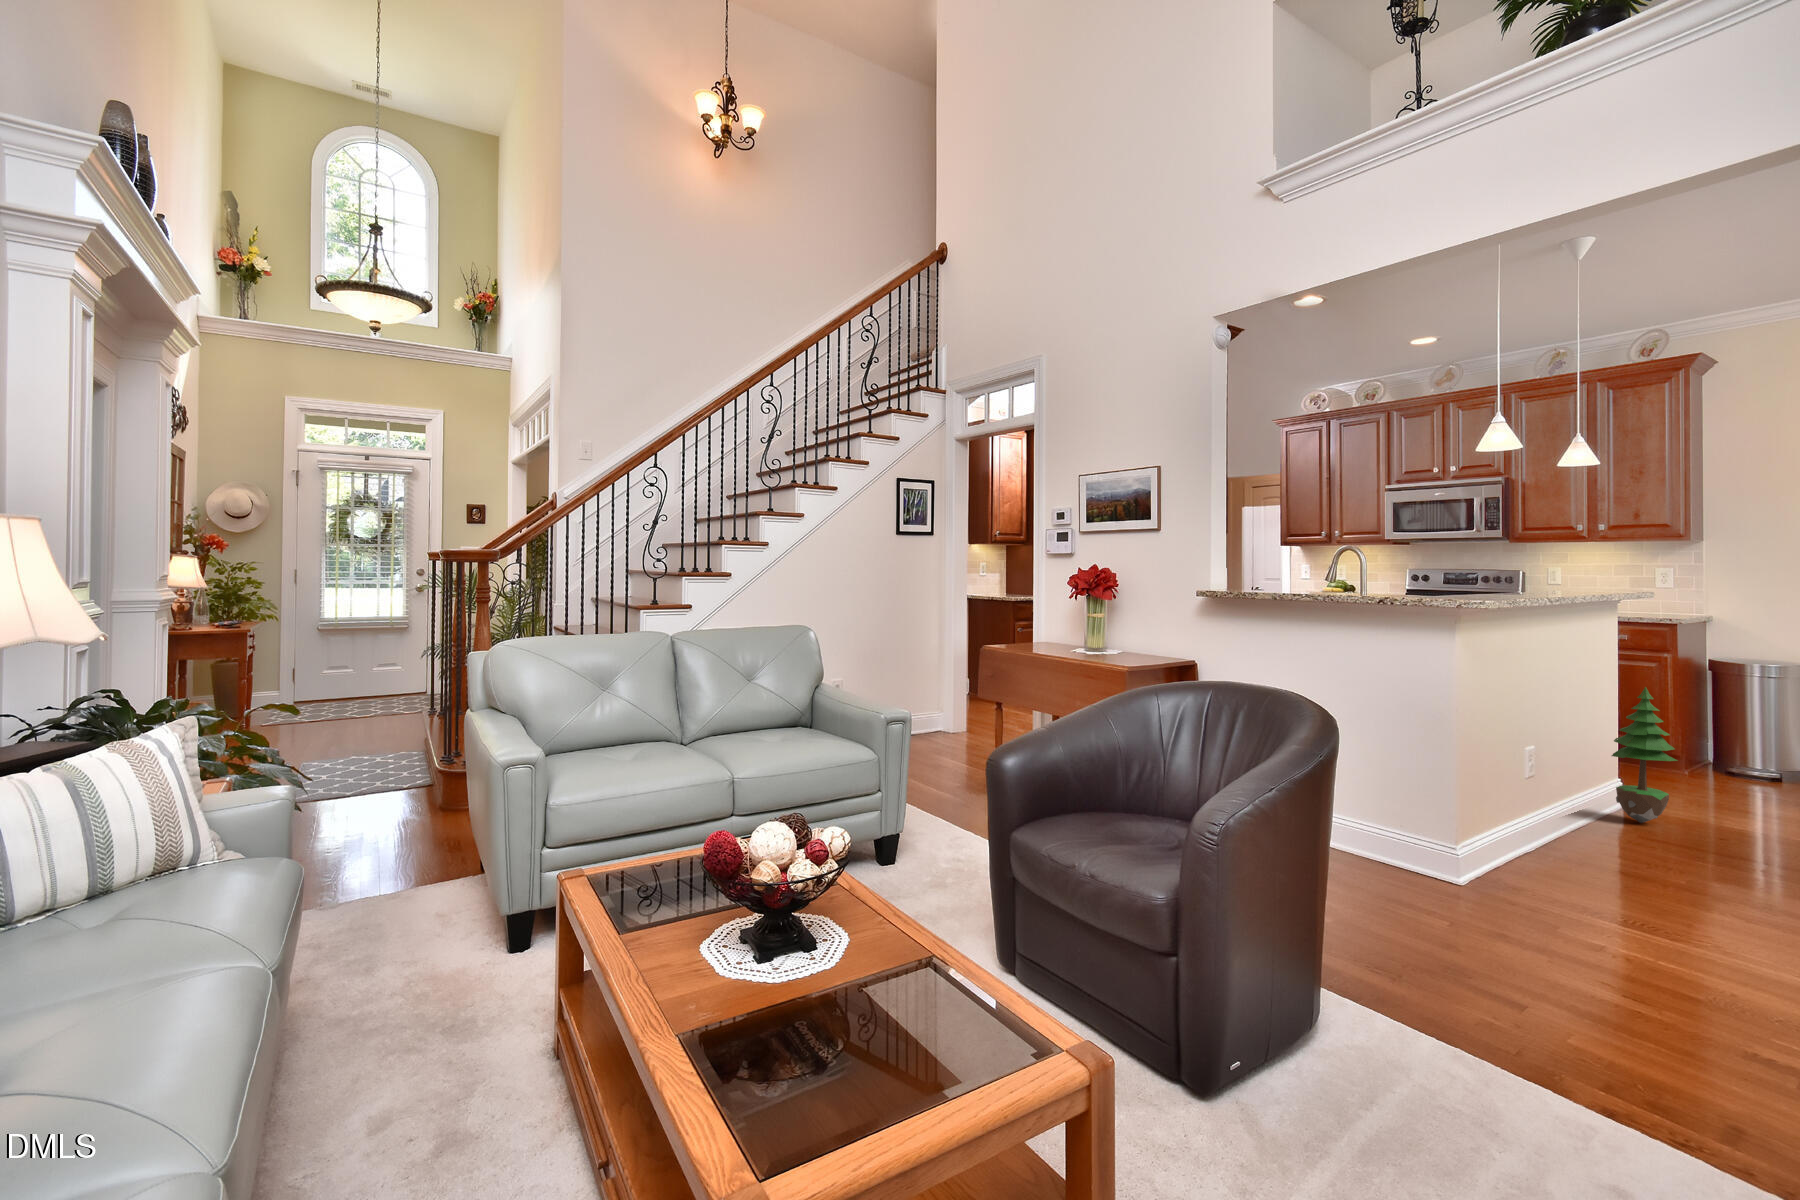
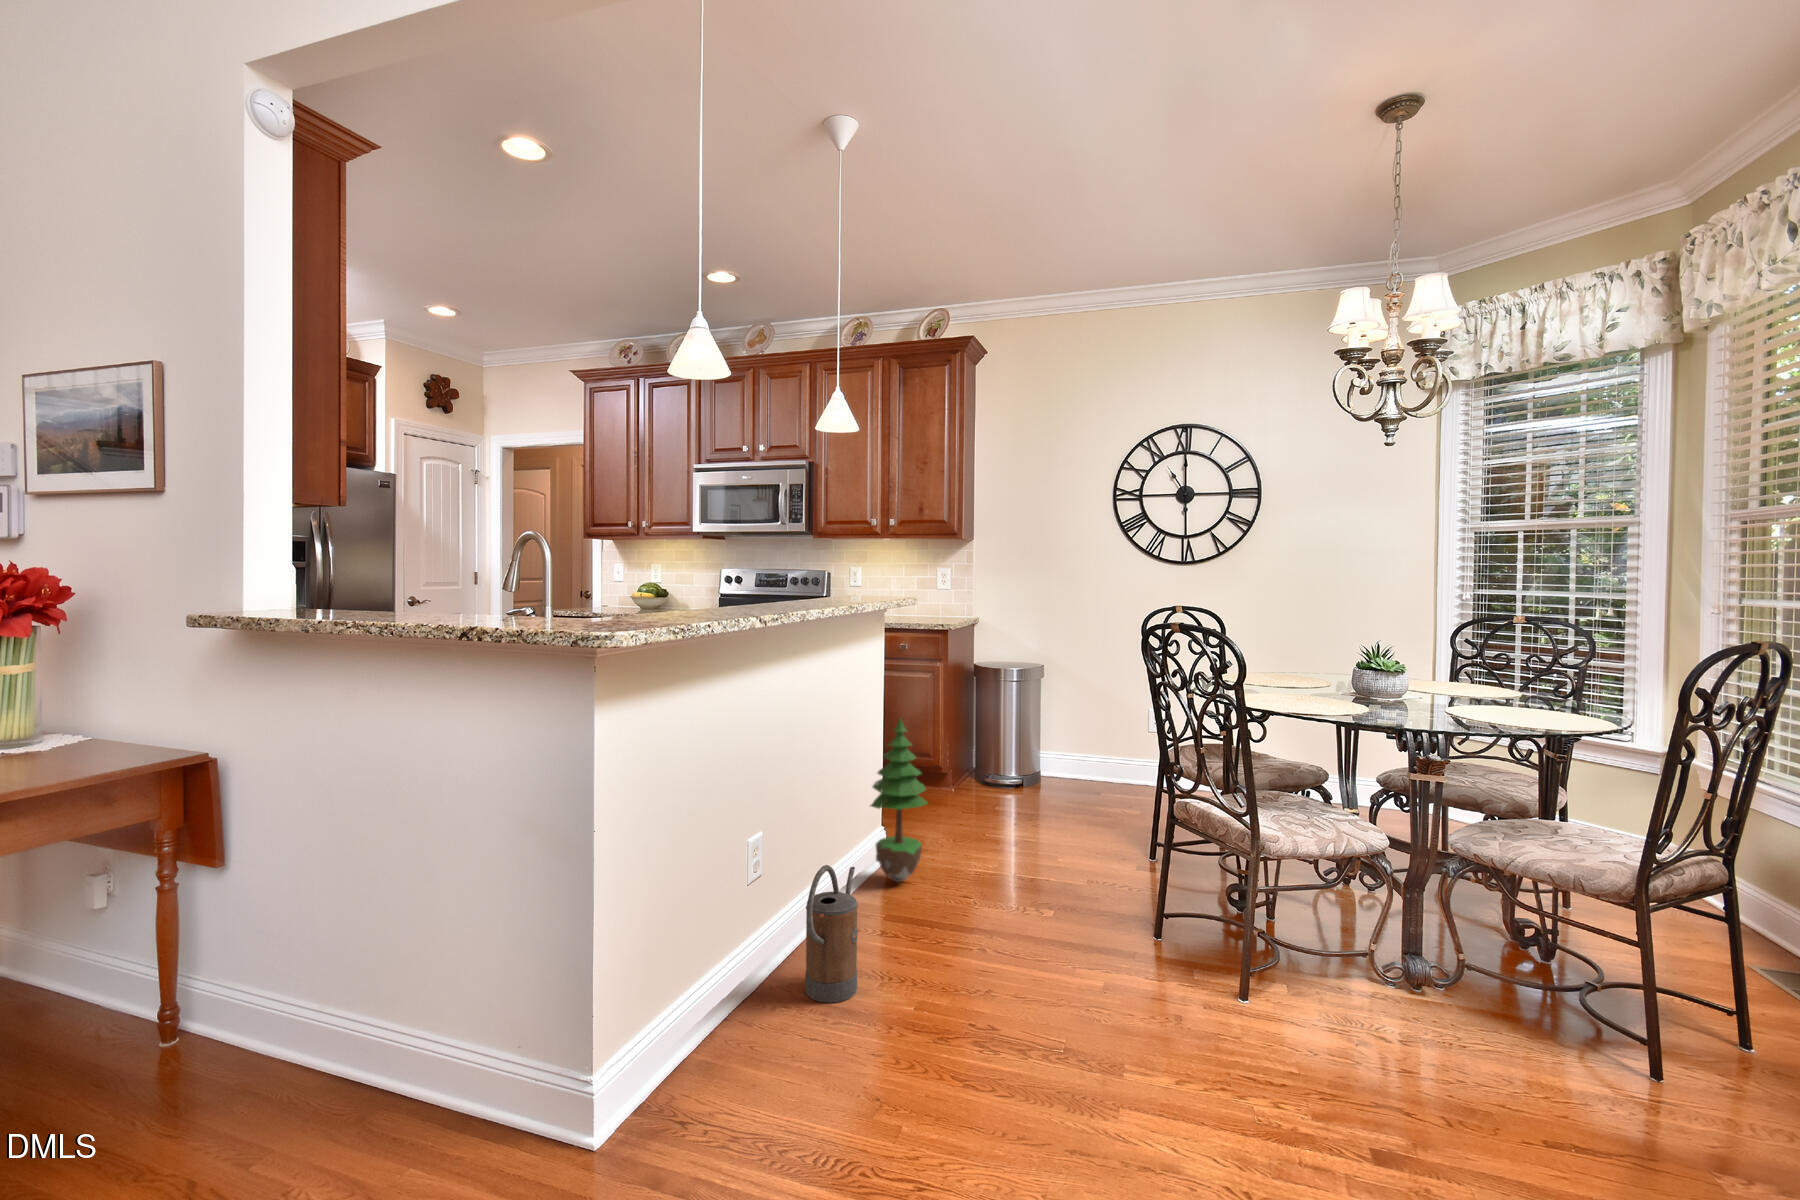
watering can: none [1578,773,1628,871] -> present [805,865,858,1002]

